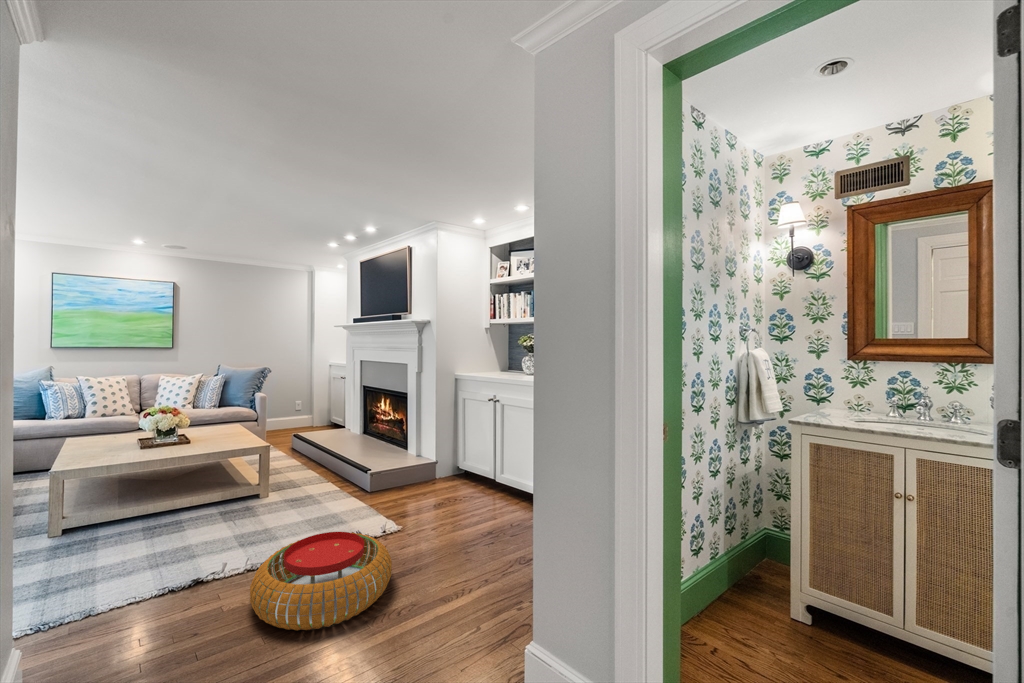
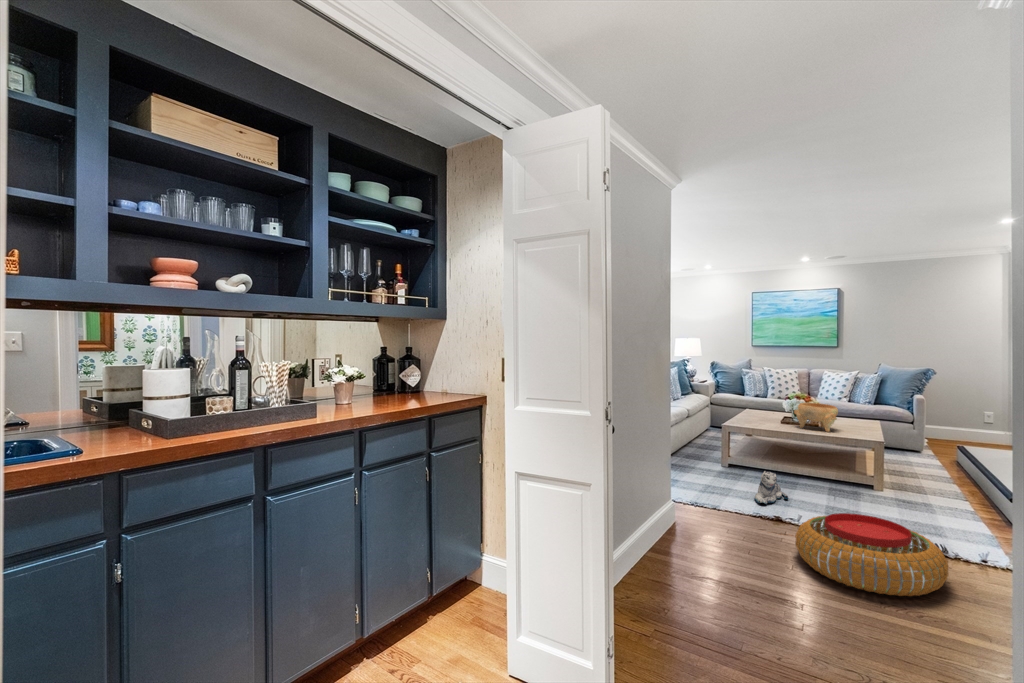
decorative bowl: none [165,418,219,451] -> present [794,403,838,432]
plush toy: none [142,522,188,573] -> present [755,471,788,504]

